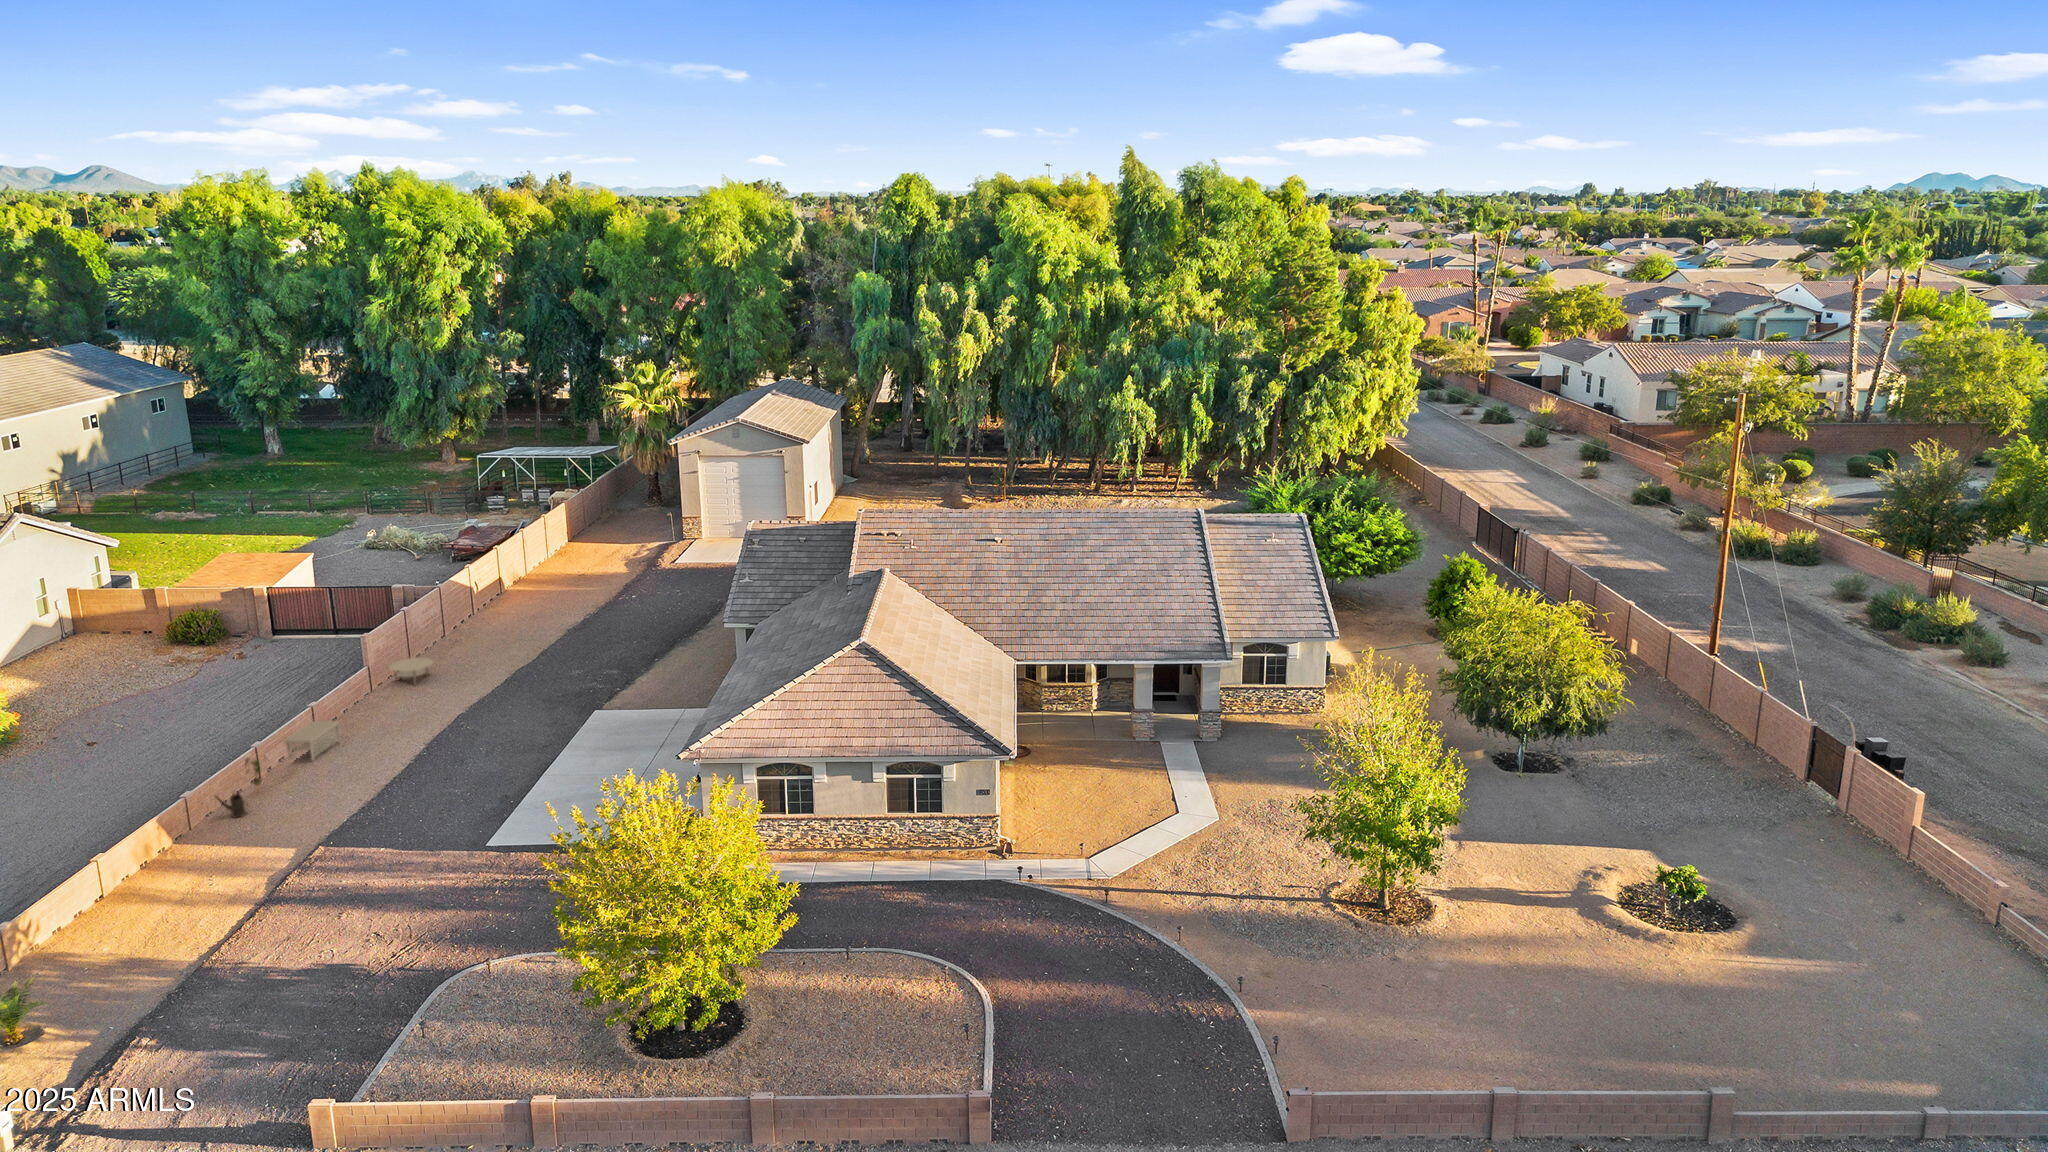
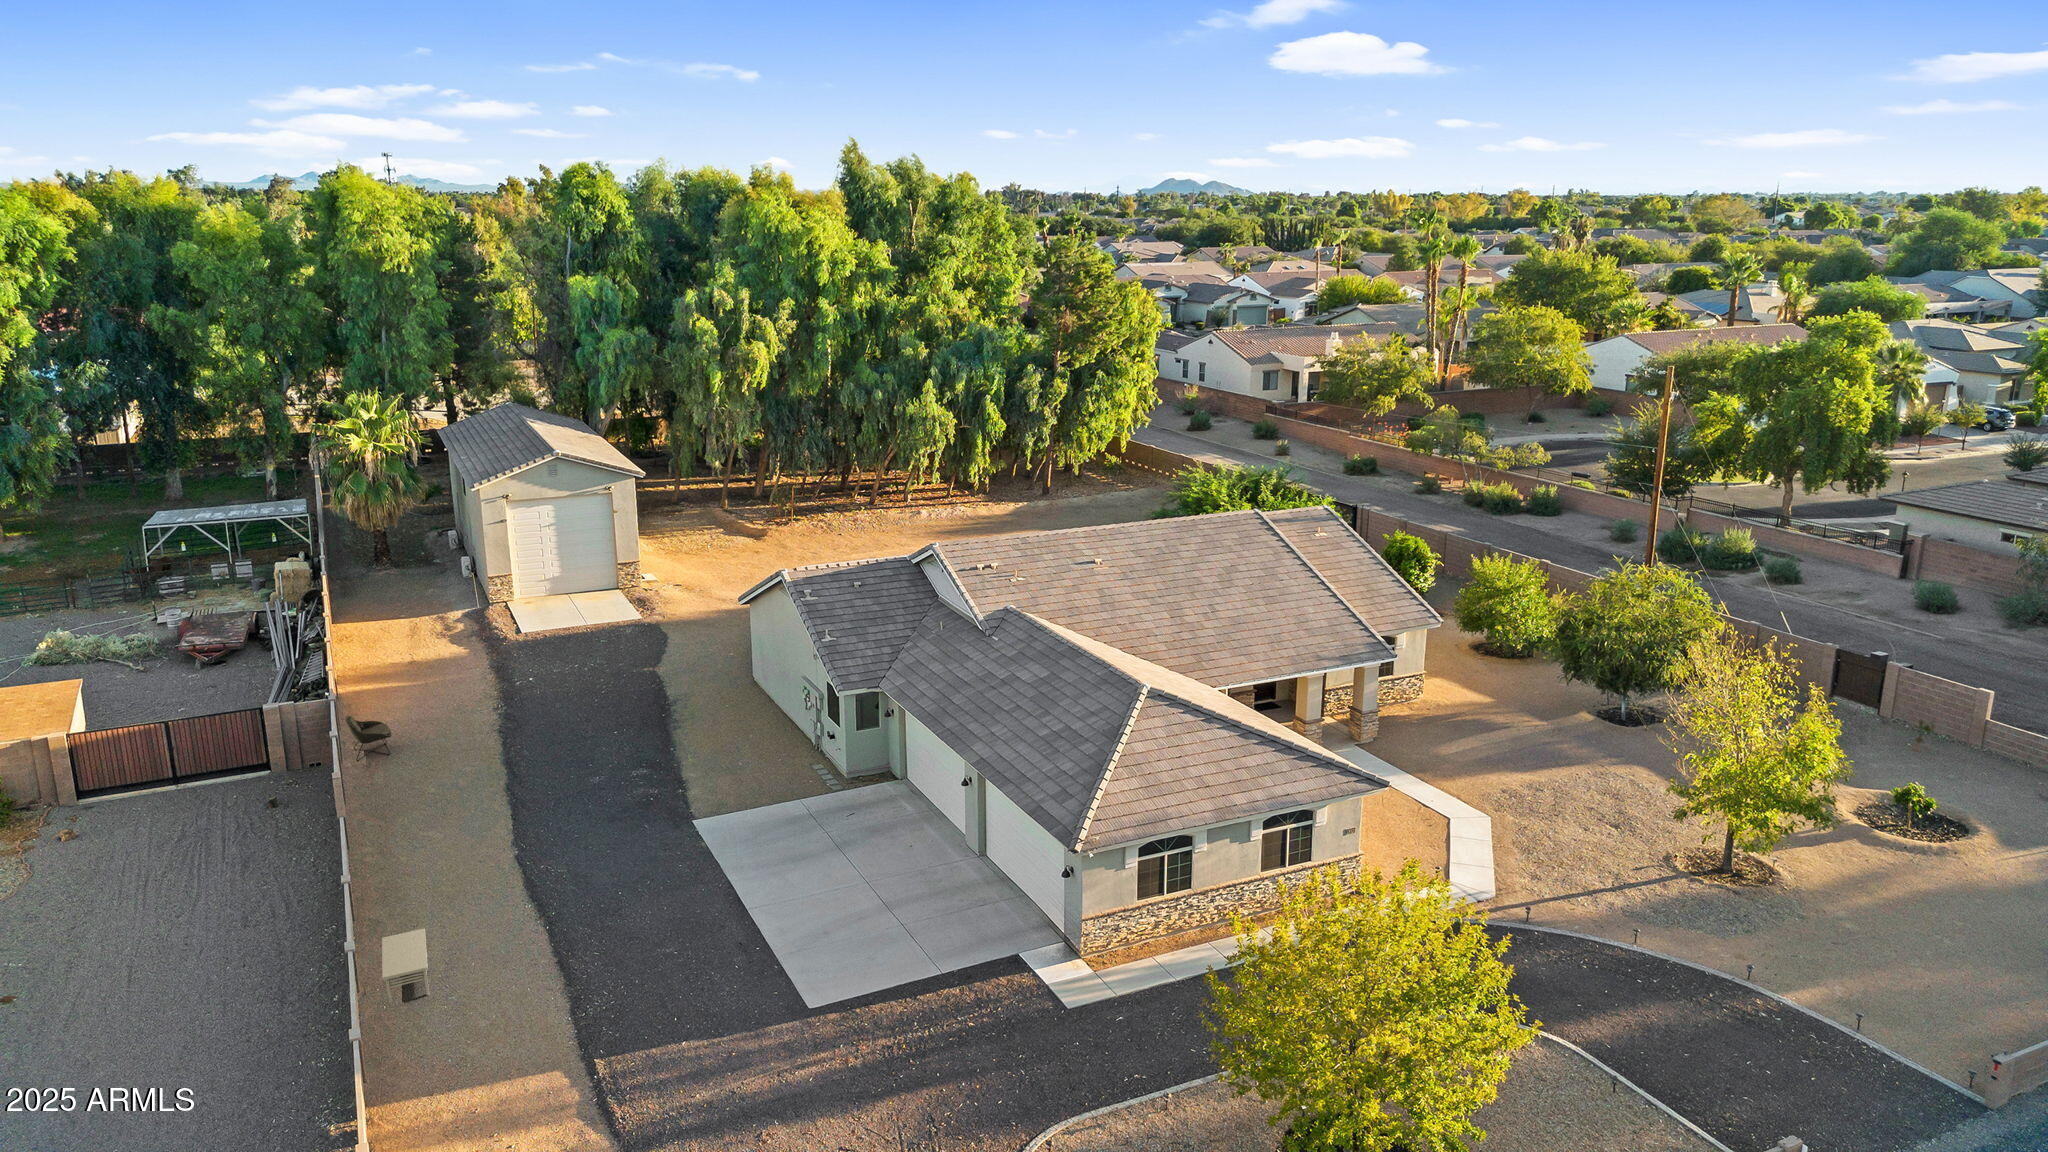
lounge chair: none [459,594,494,628] -> present [346,716,391,761]
round table: present [389,658,433,685] -> none [362,812,425,853]
house plant: present [245,756,265,788] -> present [1914,720,1934,749]
watering can: present [215,791,246,818] -> none [397,1070,452,1111]

